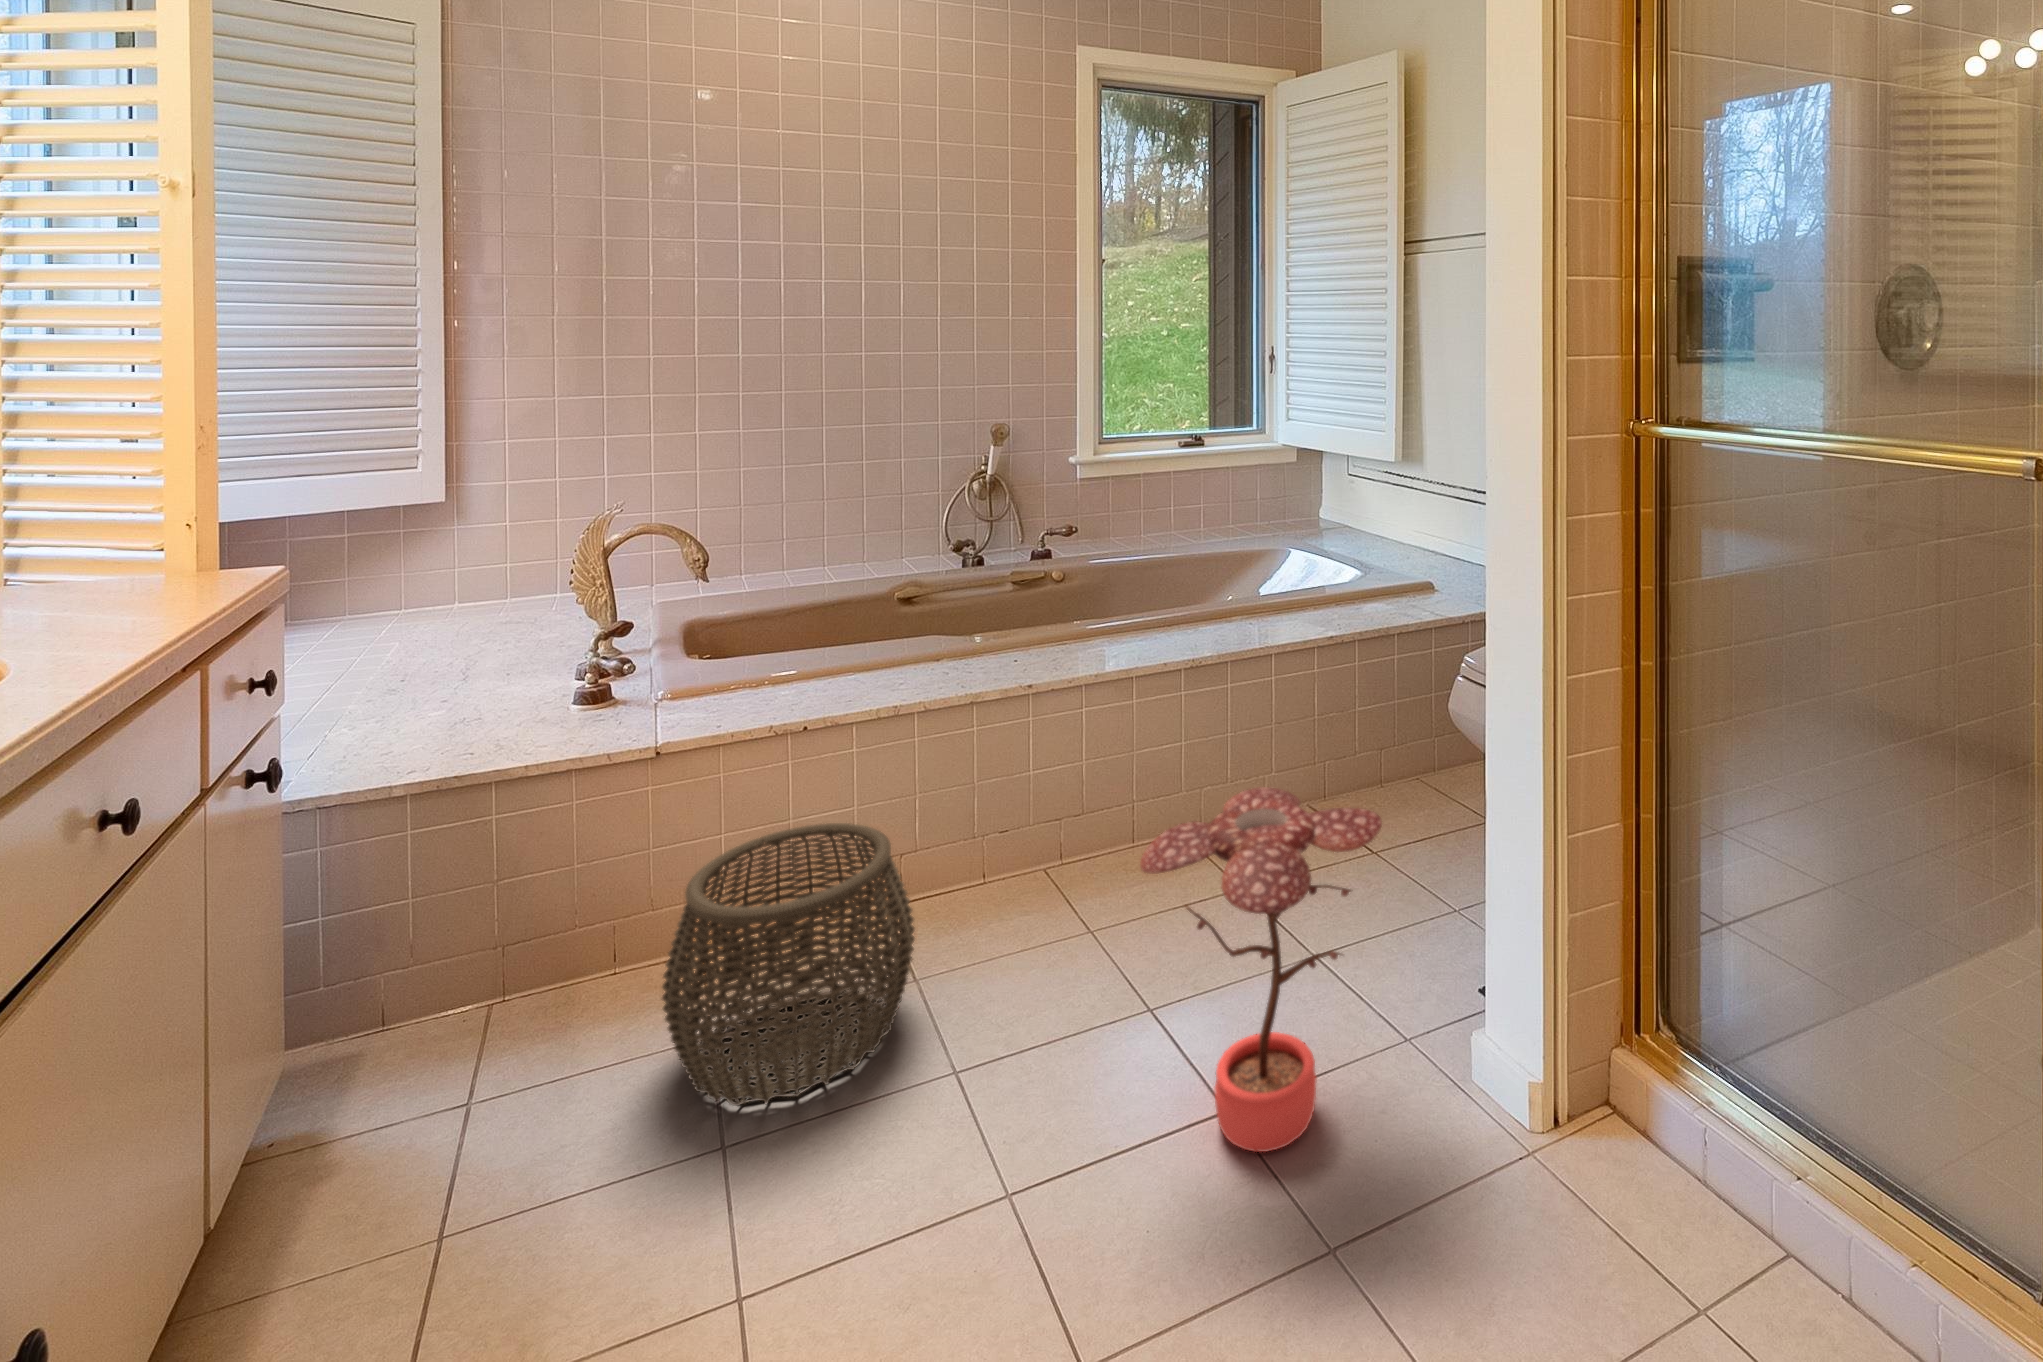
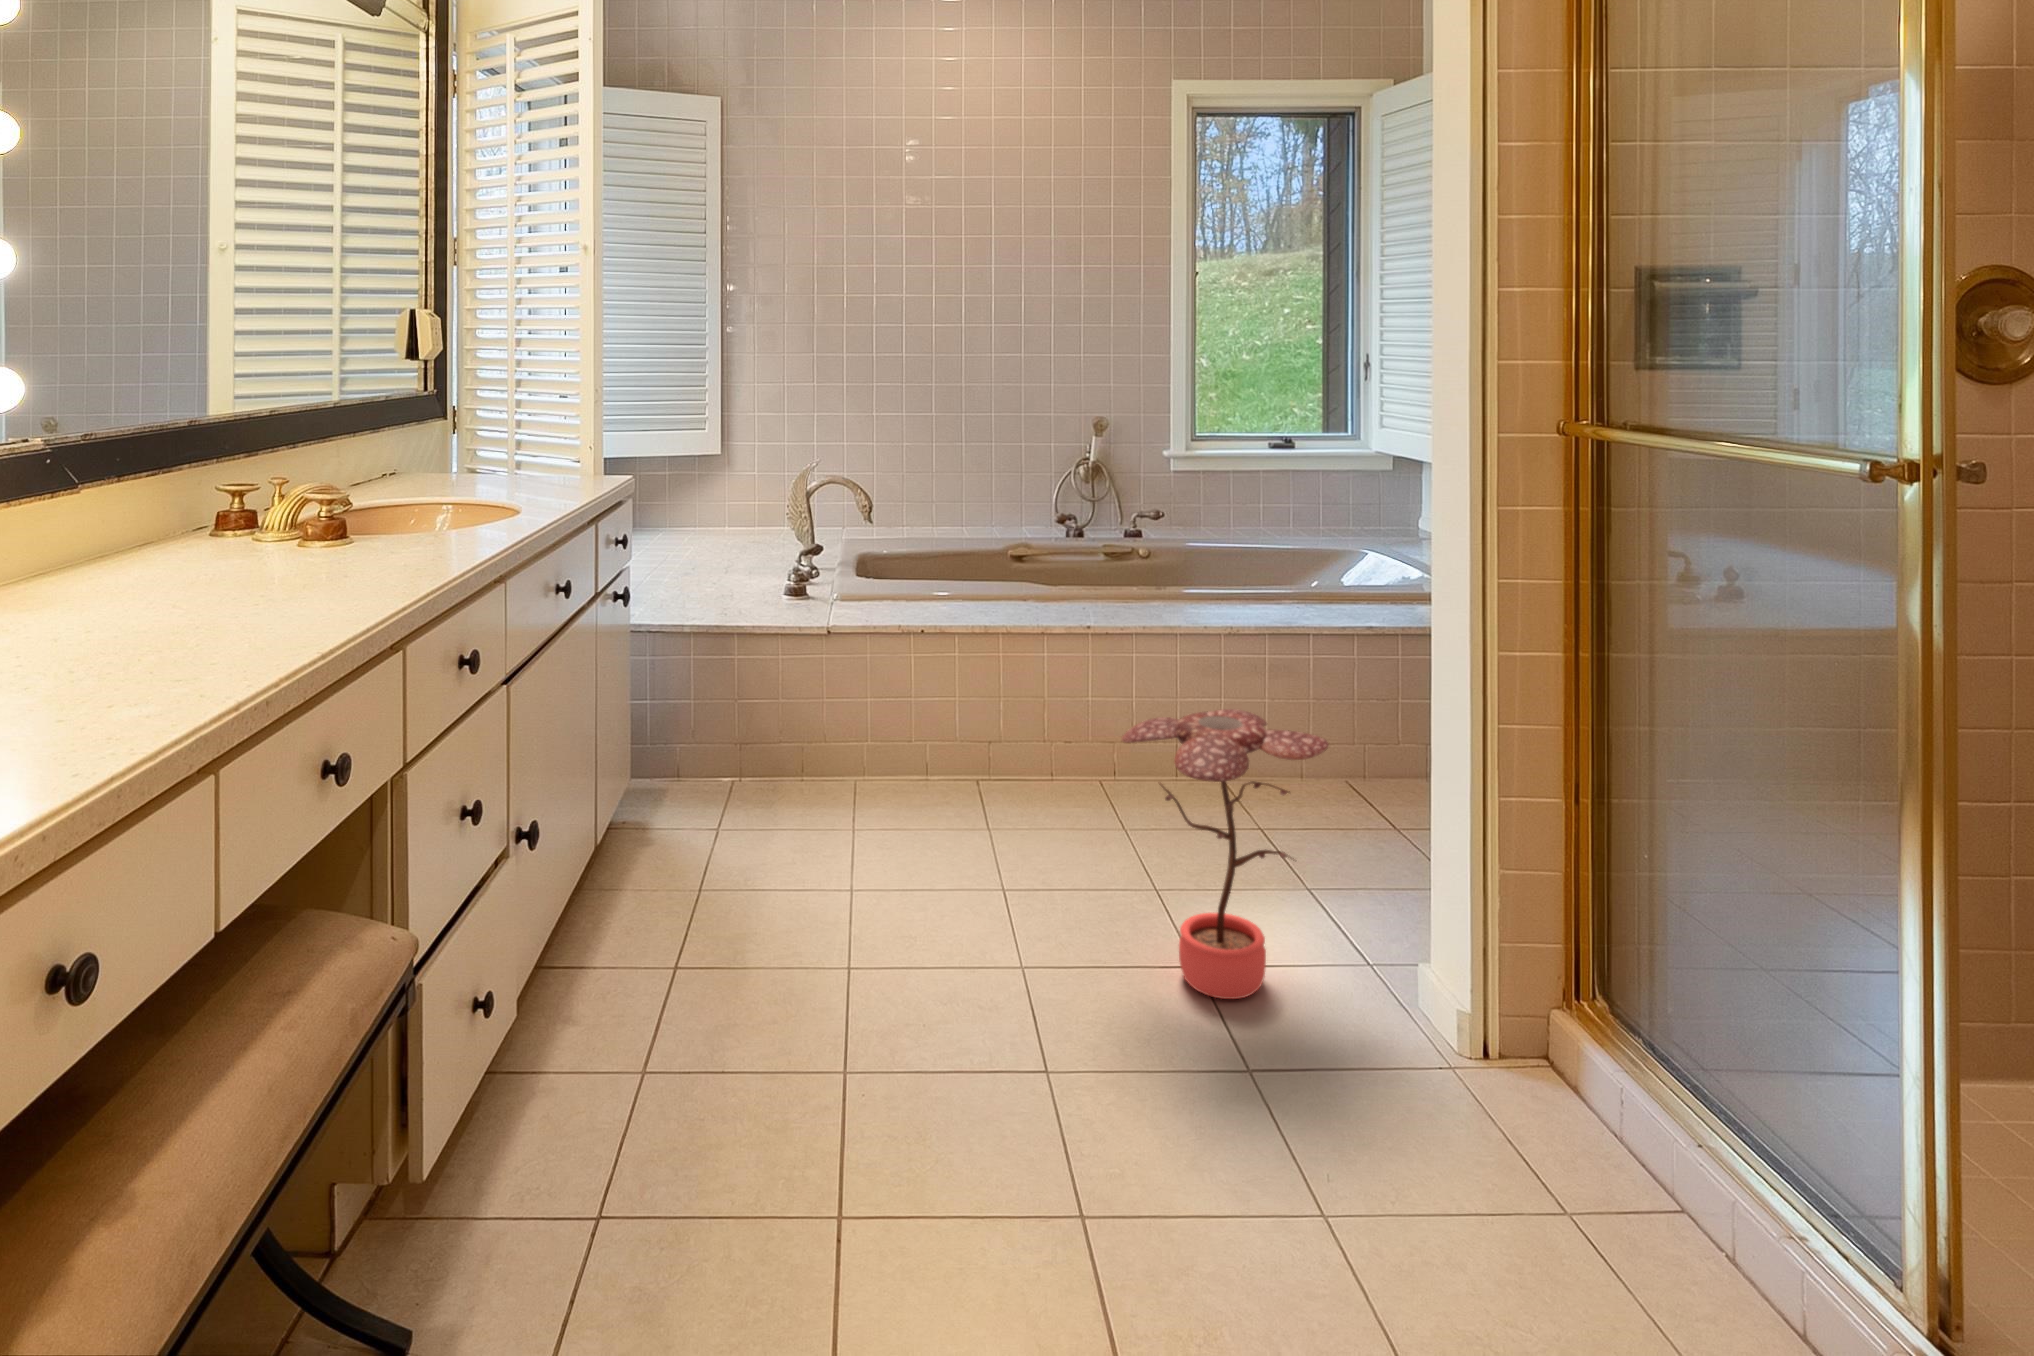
woven basket: present [662,823,915,1106] -> none [821,690,981,871]

